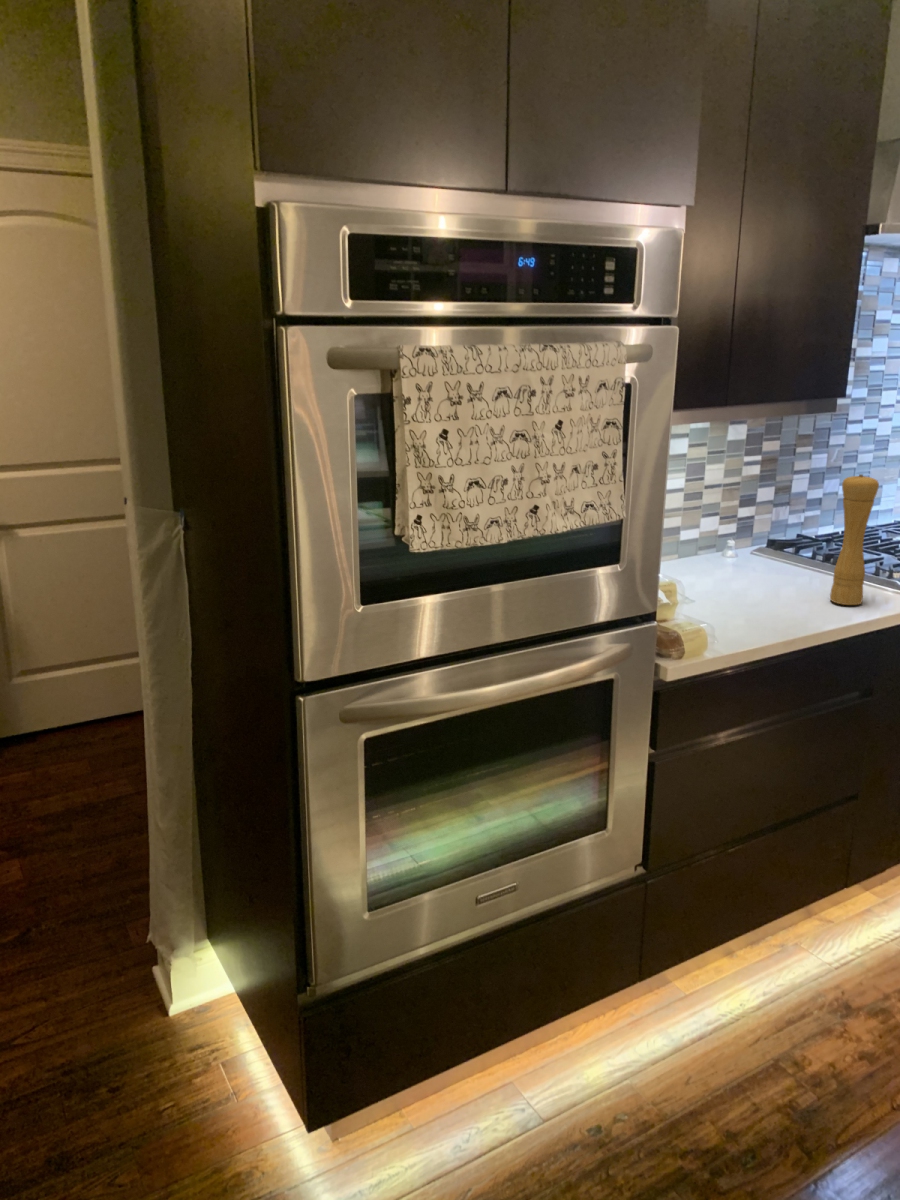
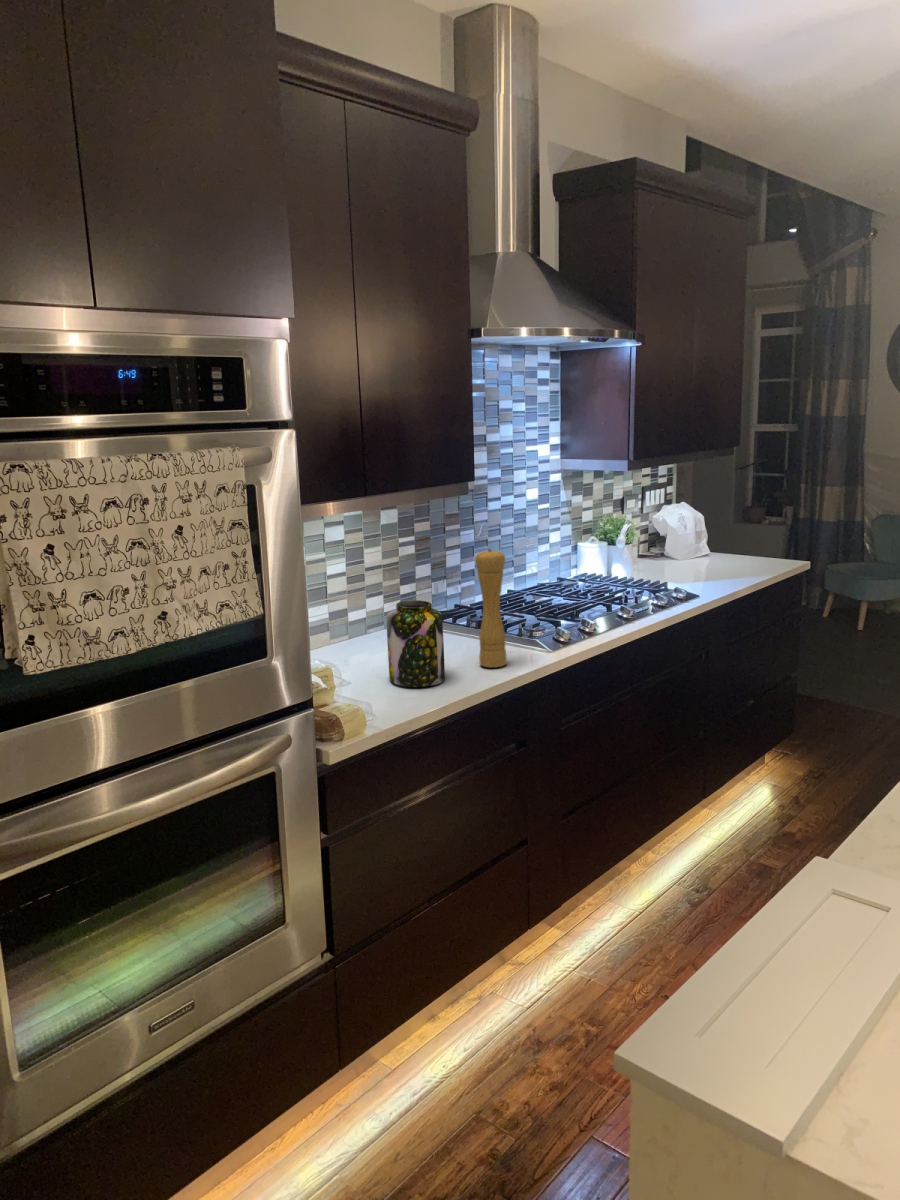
jar: none [728,523,797,616] -> present [387,600,445,687]

